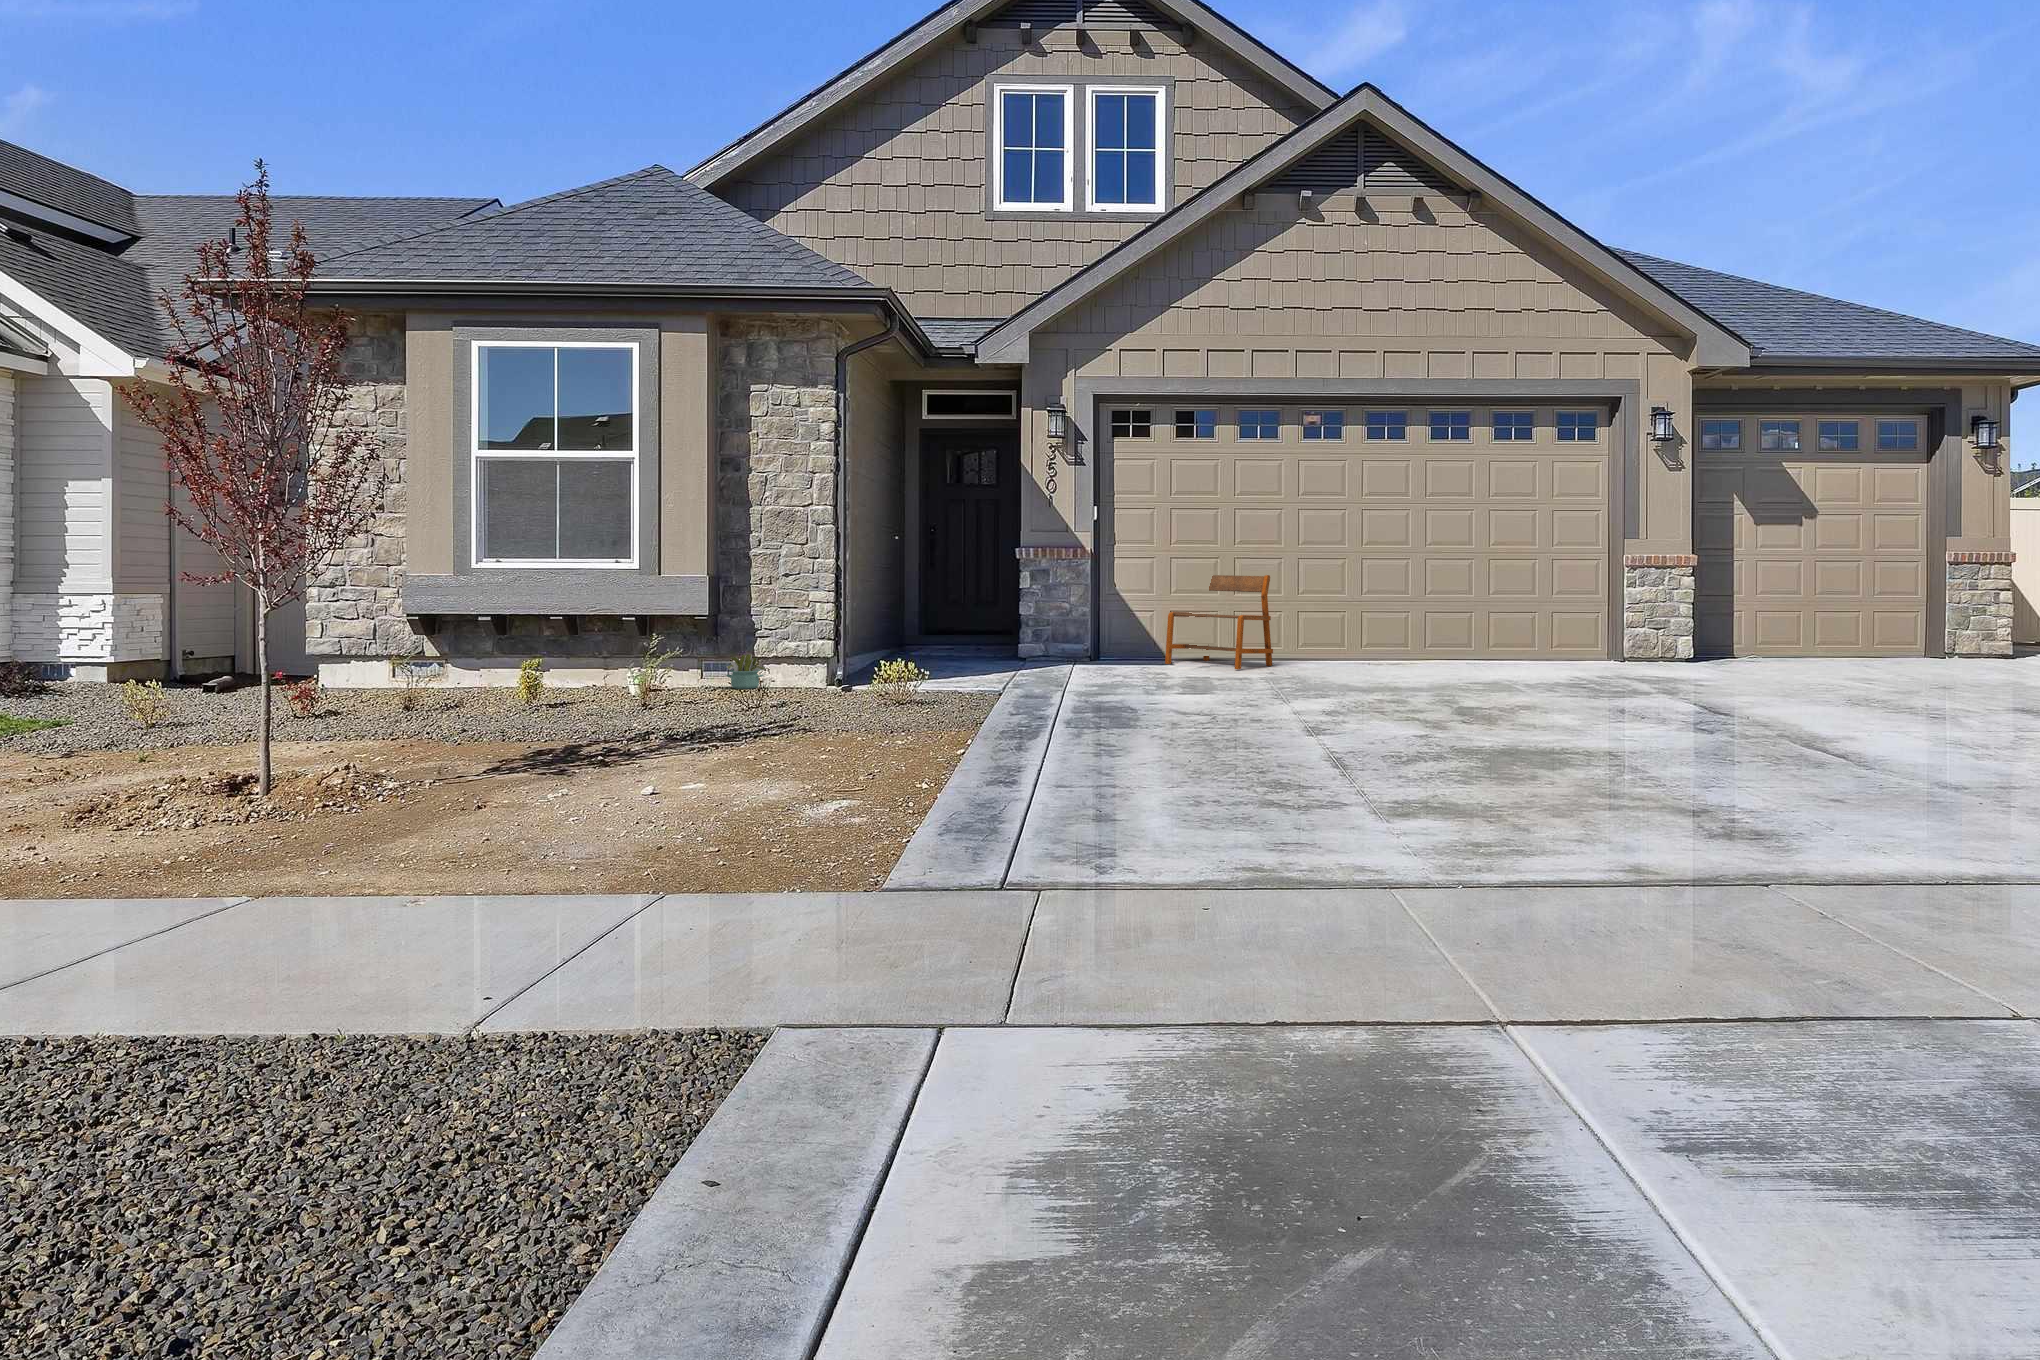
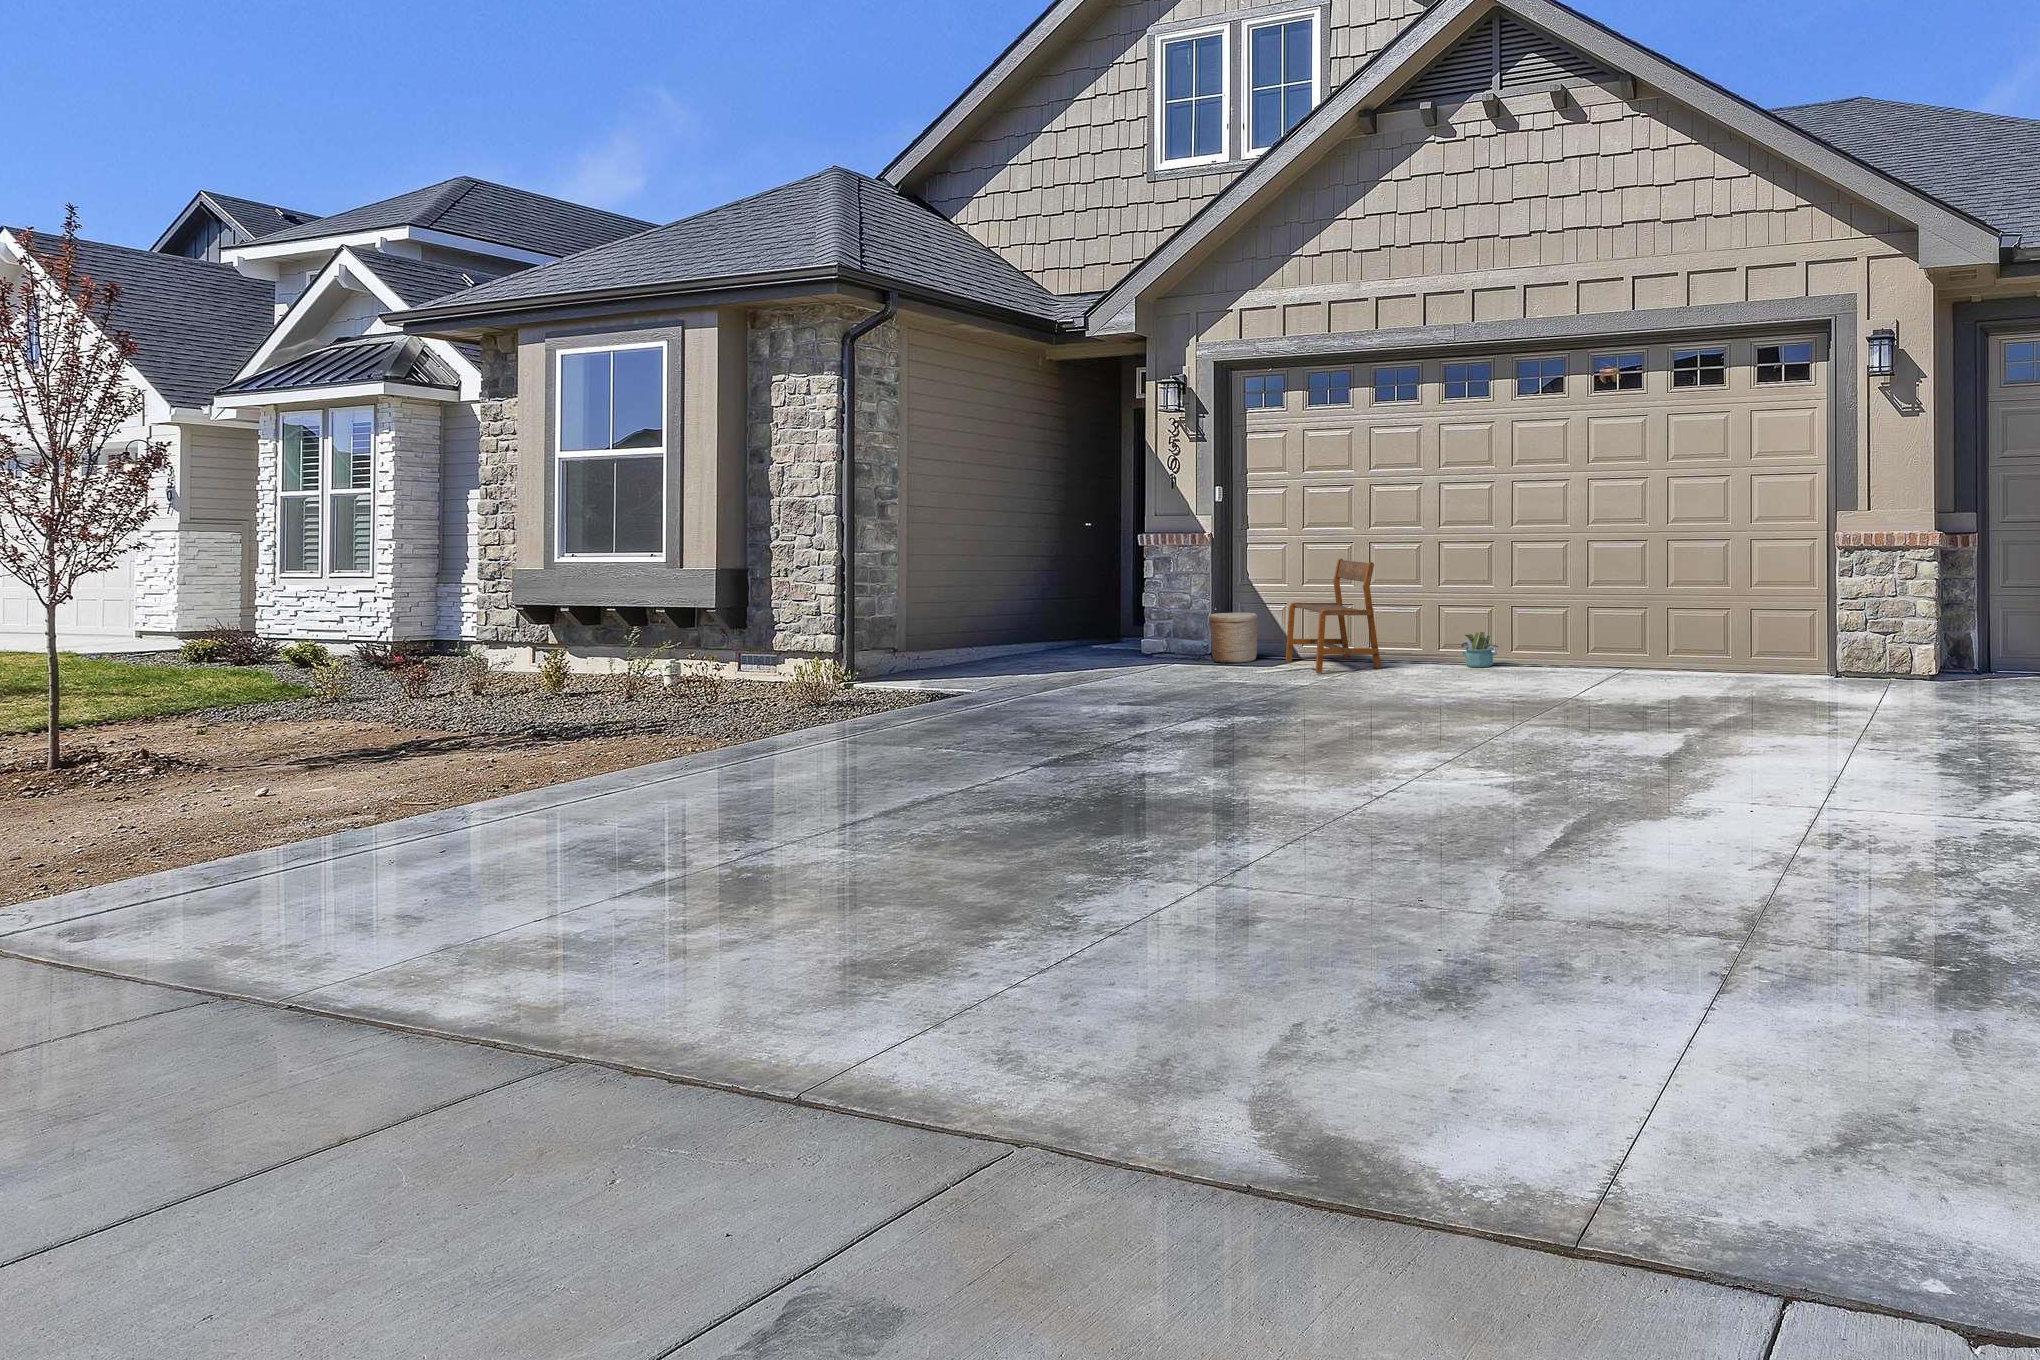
woven basket: none [1095,622,1139,666] -> present [1209,613,1258,663]
decorative plant: present [726,654,765,689] -> present [1460,632,1499,668]

